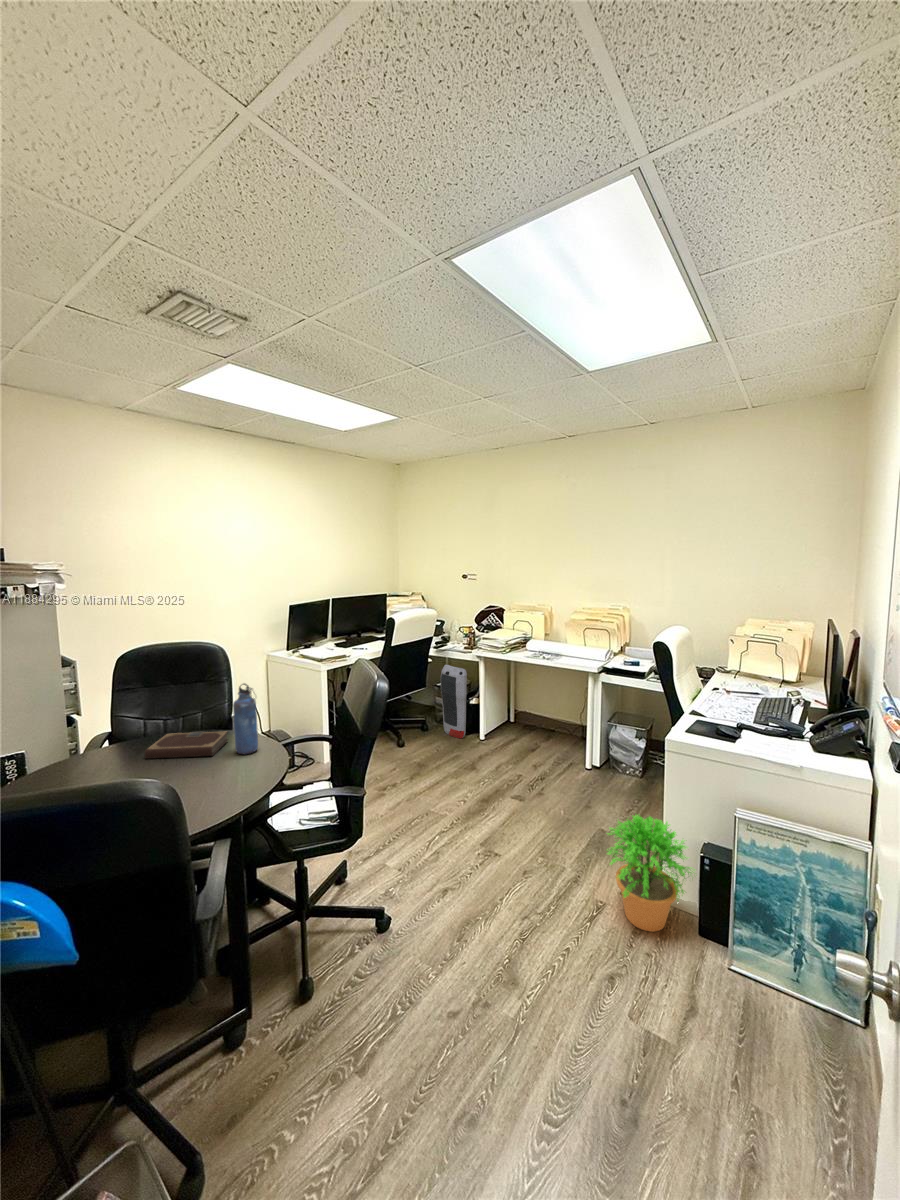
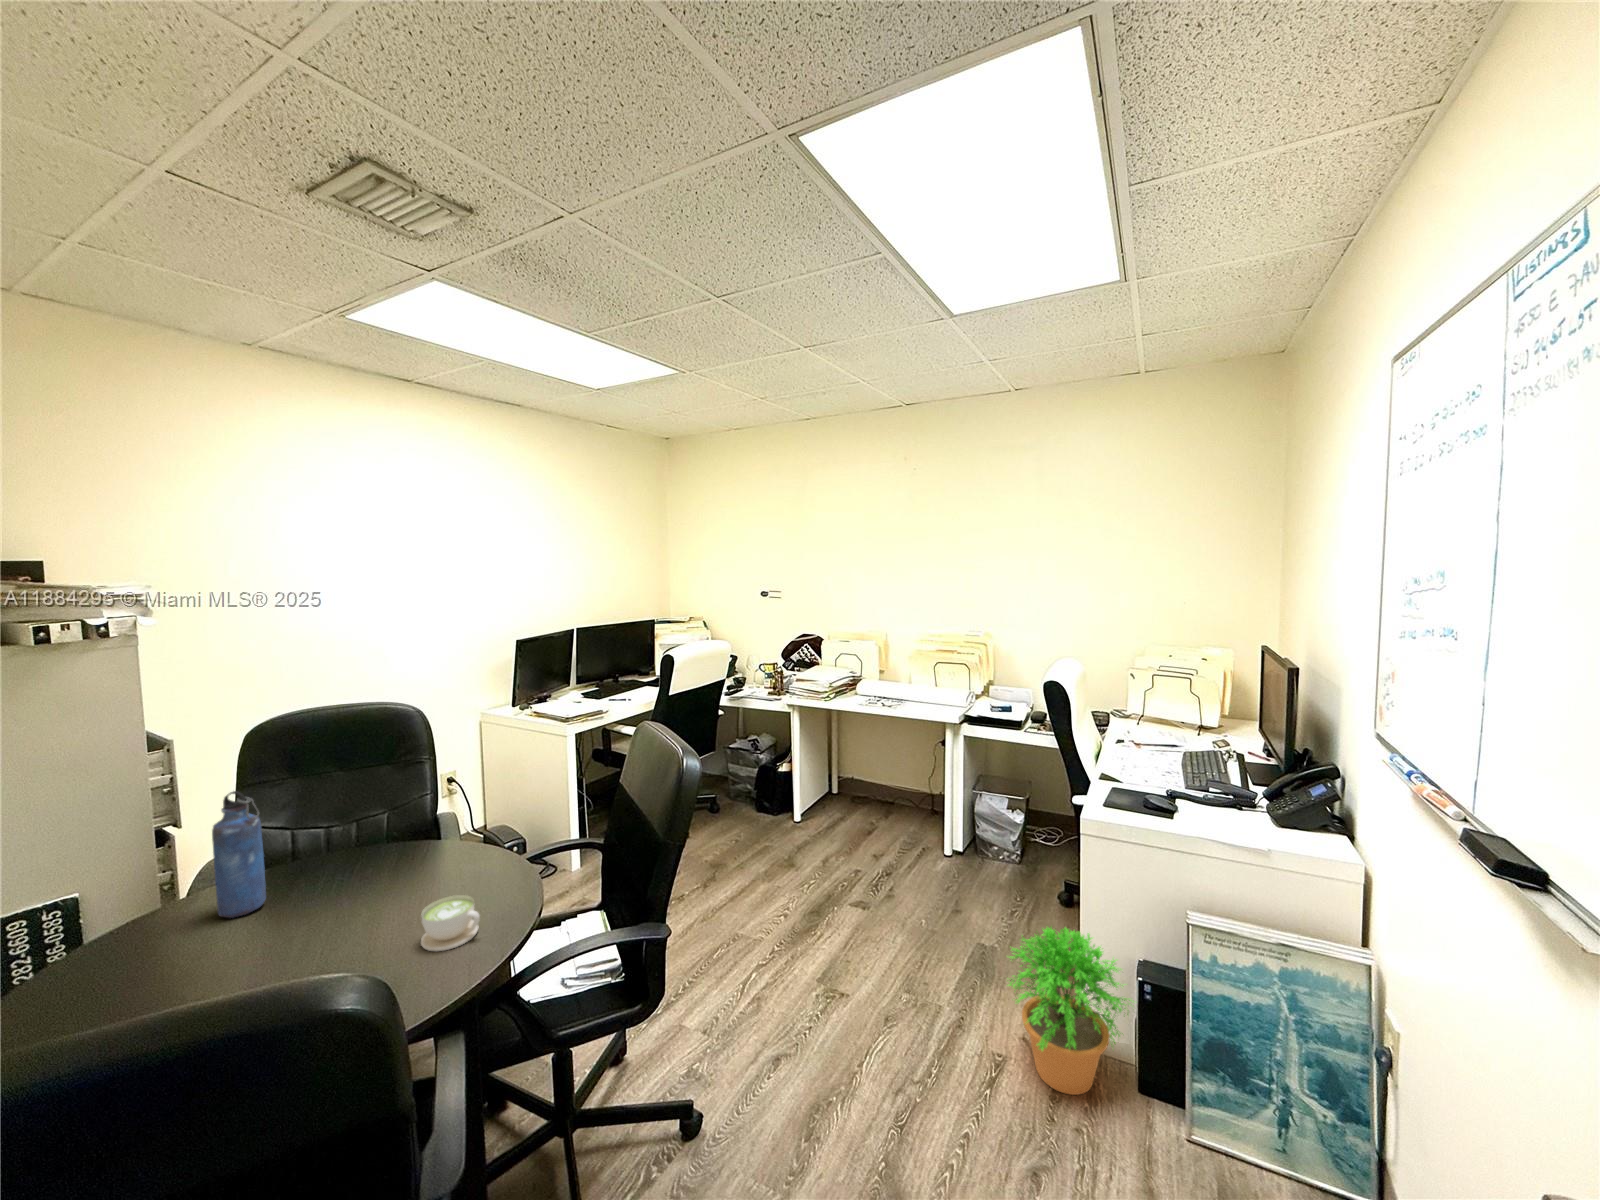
air purifier: present [441,664,467,738] -> none [739,717,777,821]
water bottle: present [233,683,258,754] -> present [212,791,266,918]
notebook: present [145,732,228,759] -> none [298,845,440,902]
coffee cup: none [211,758,245,790] -> present [421,895,480,951]

